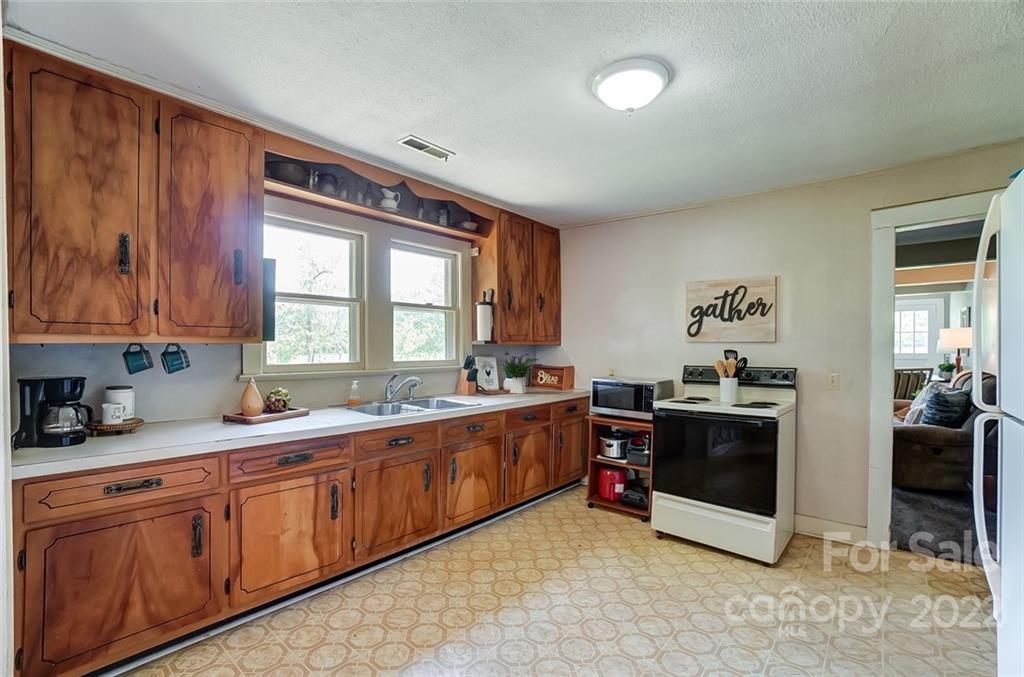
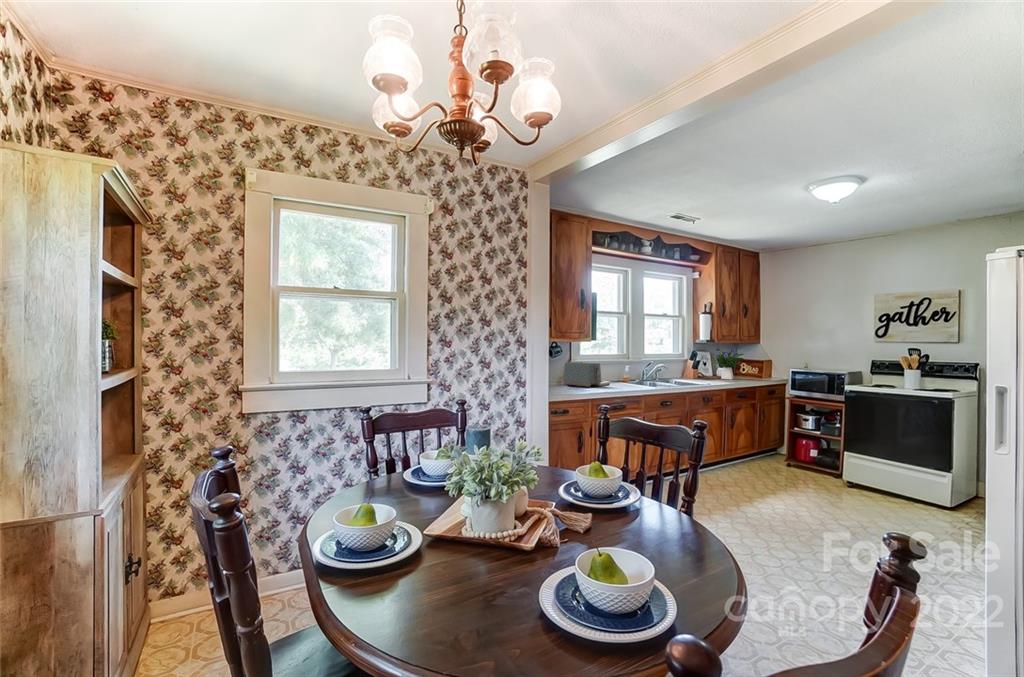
toaster: none [185,384,260,435] -> present [563,362,601,387]

